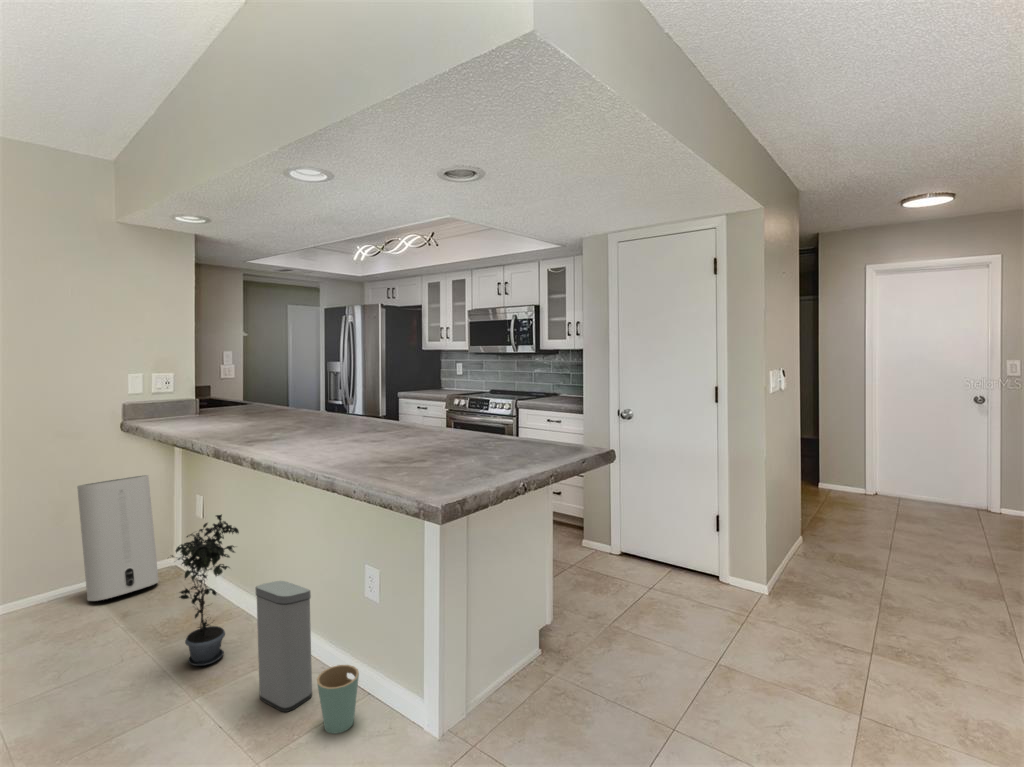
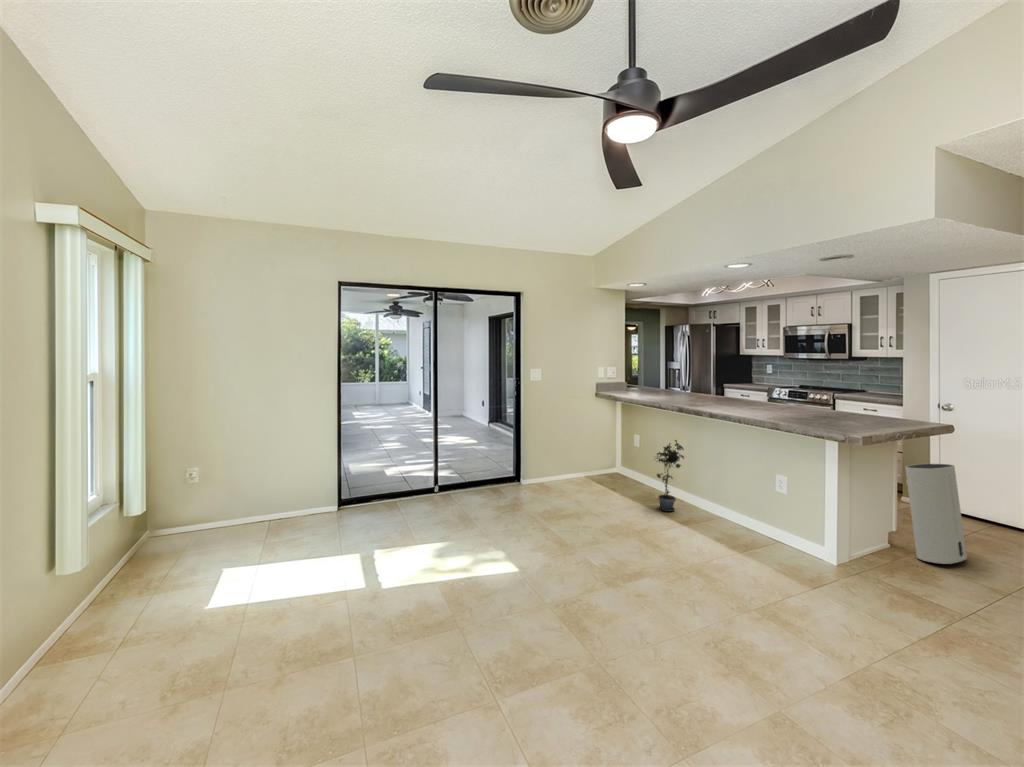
air purifier: present [77,475,158,601] -> present [906,464,967,564]
trash can: present [256,581,359,734] -> none [706,472,768,545]

